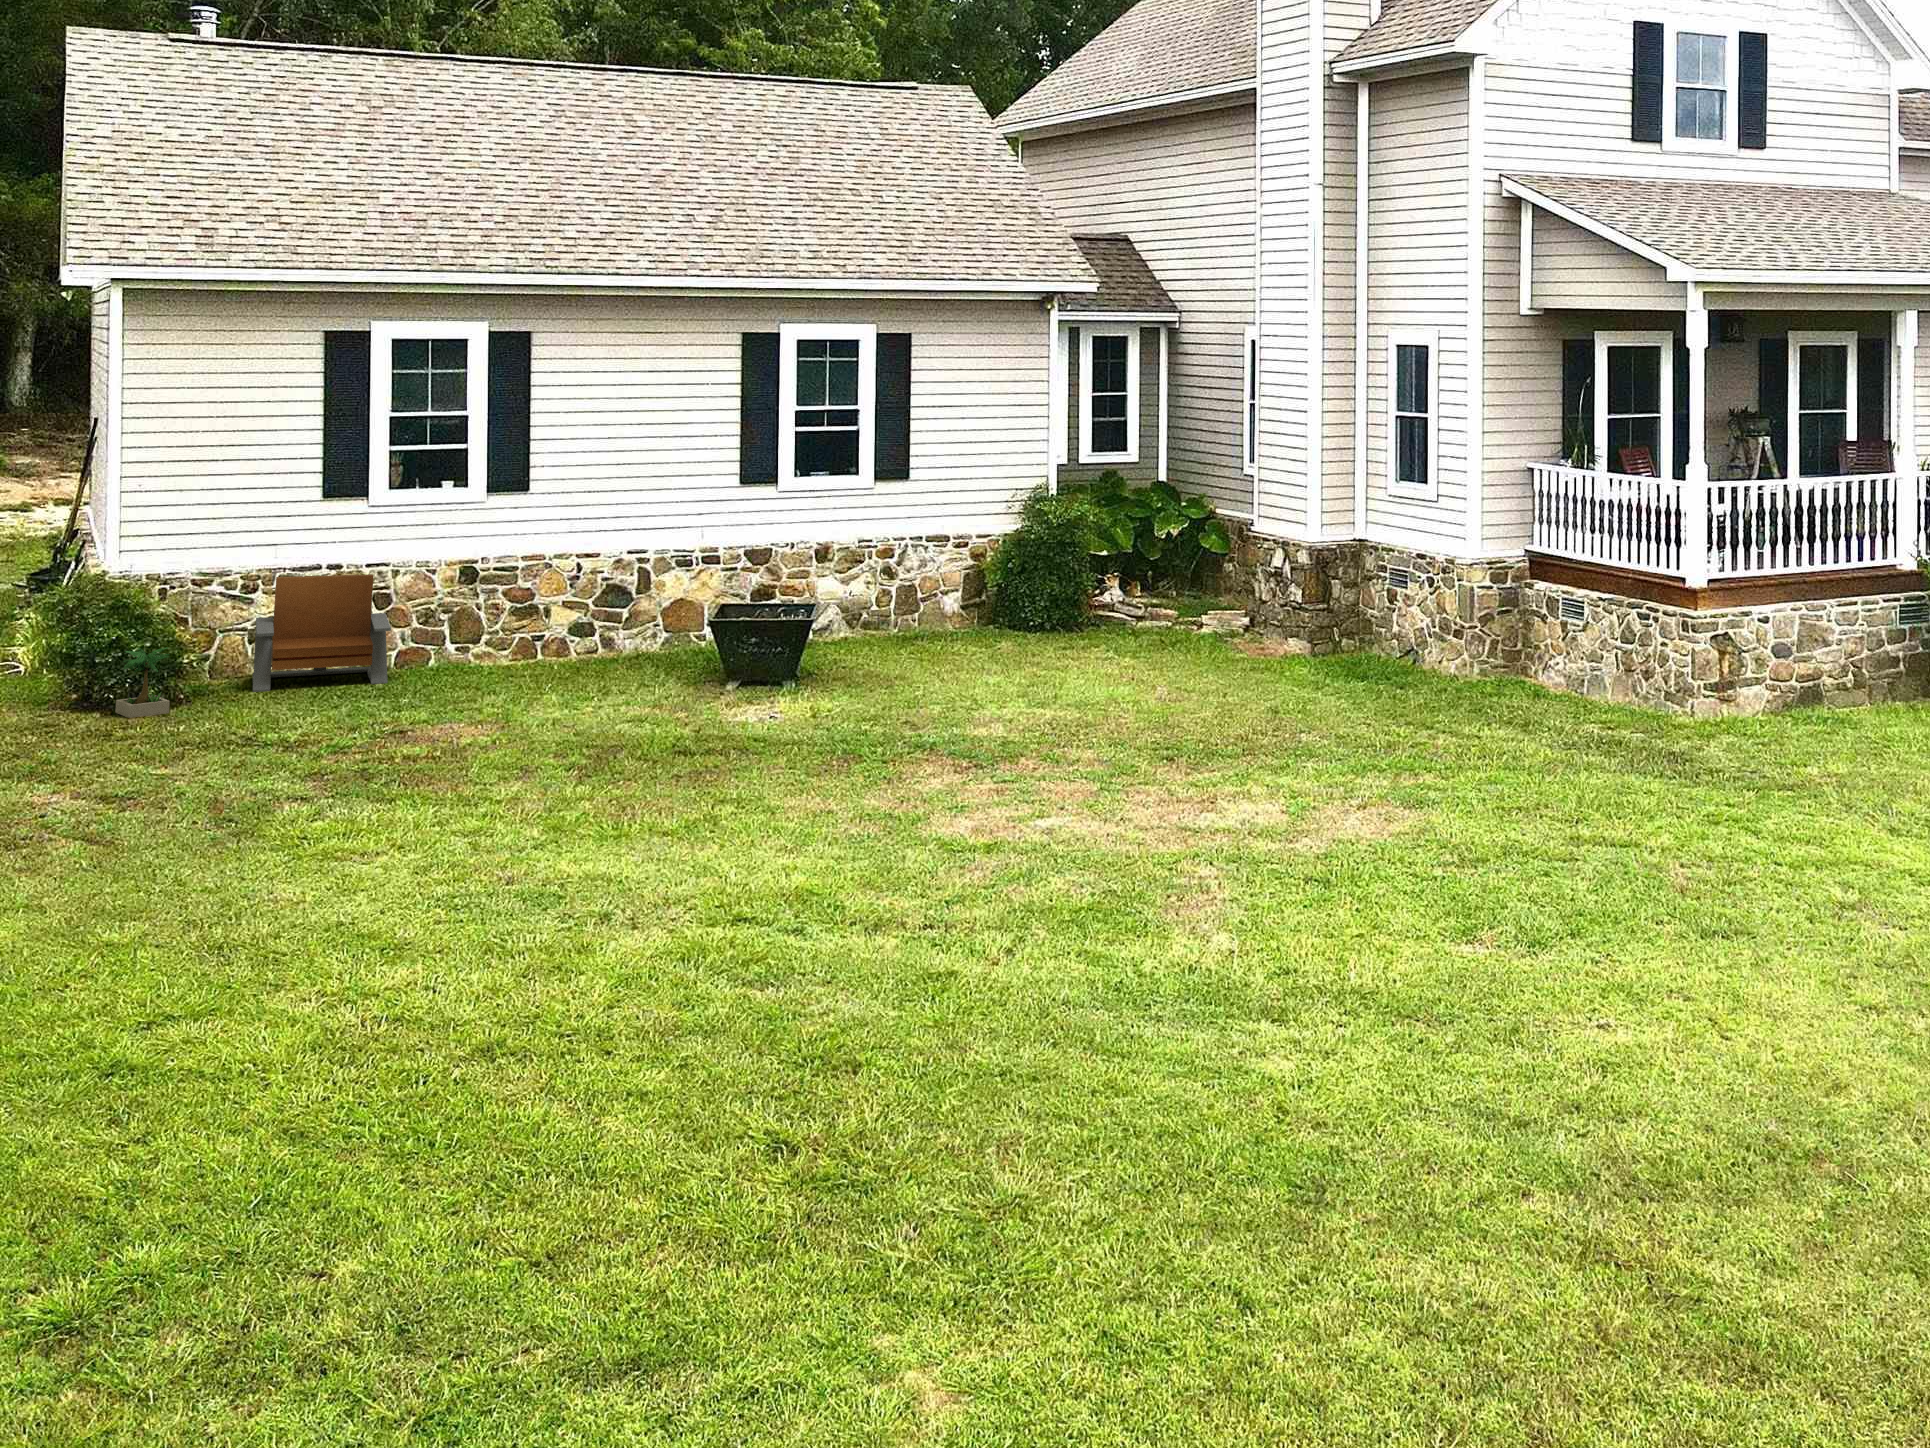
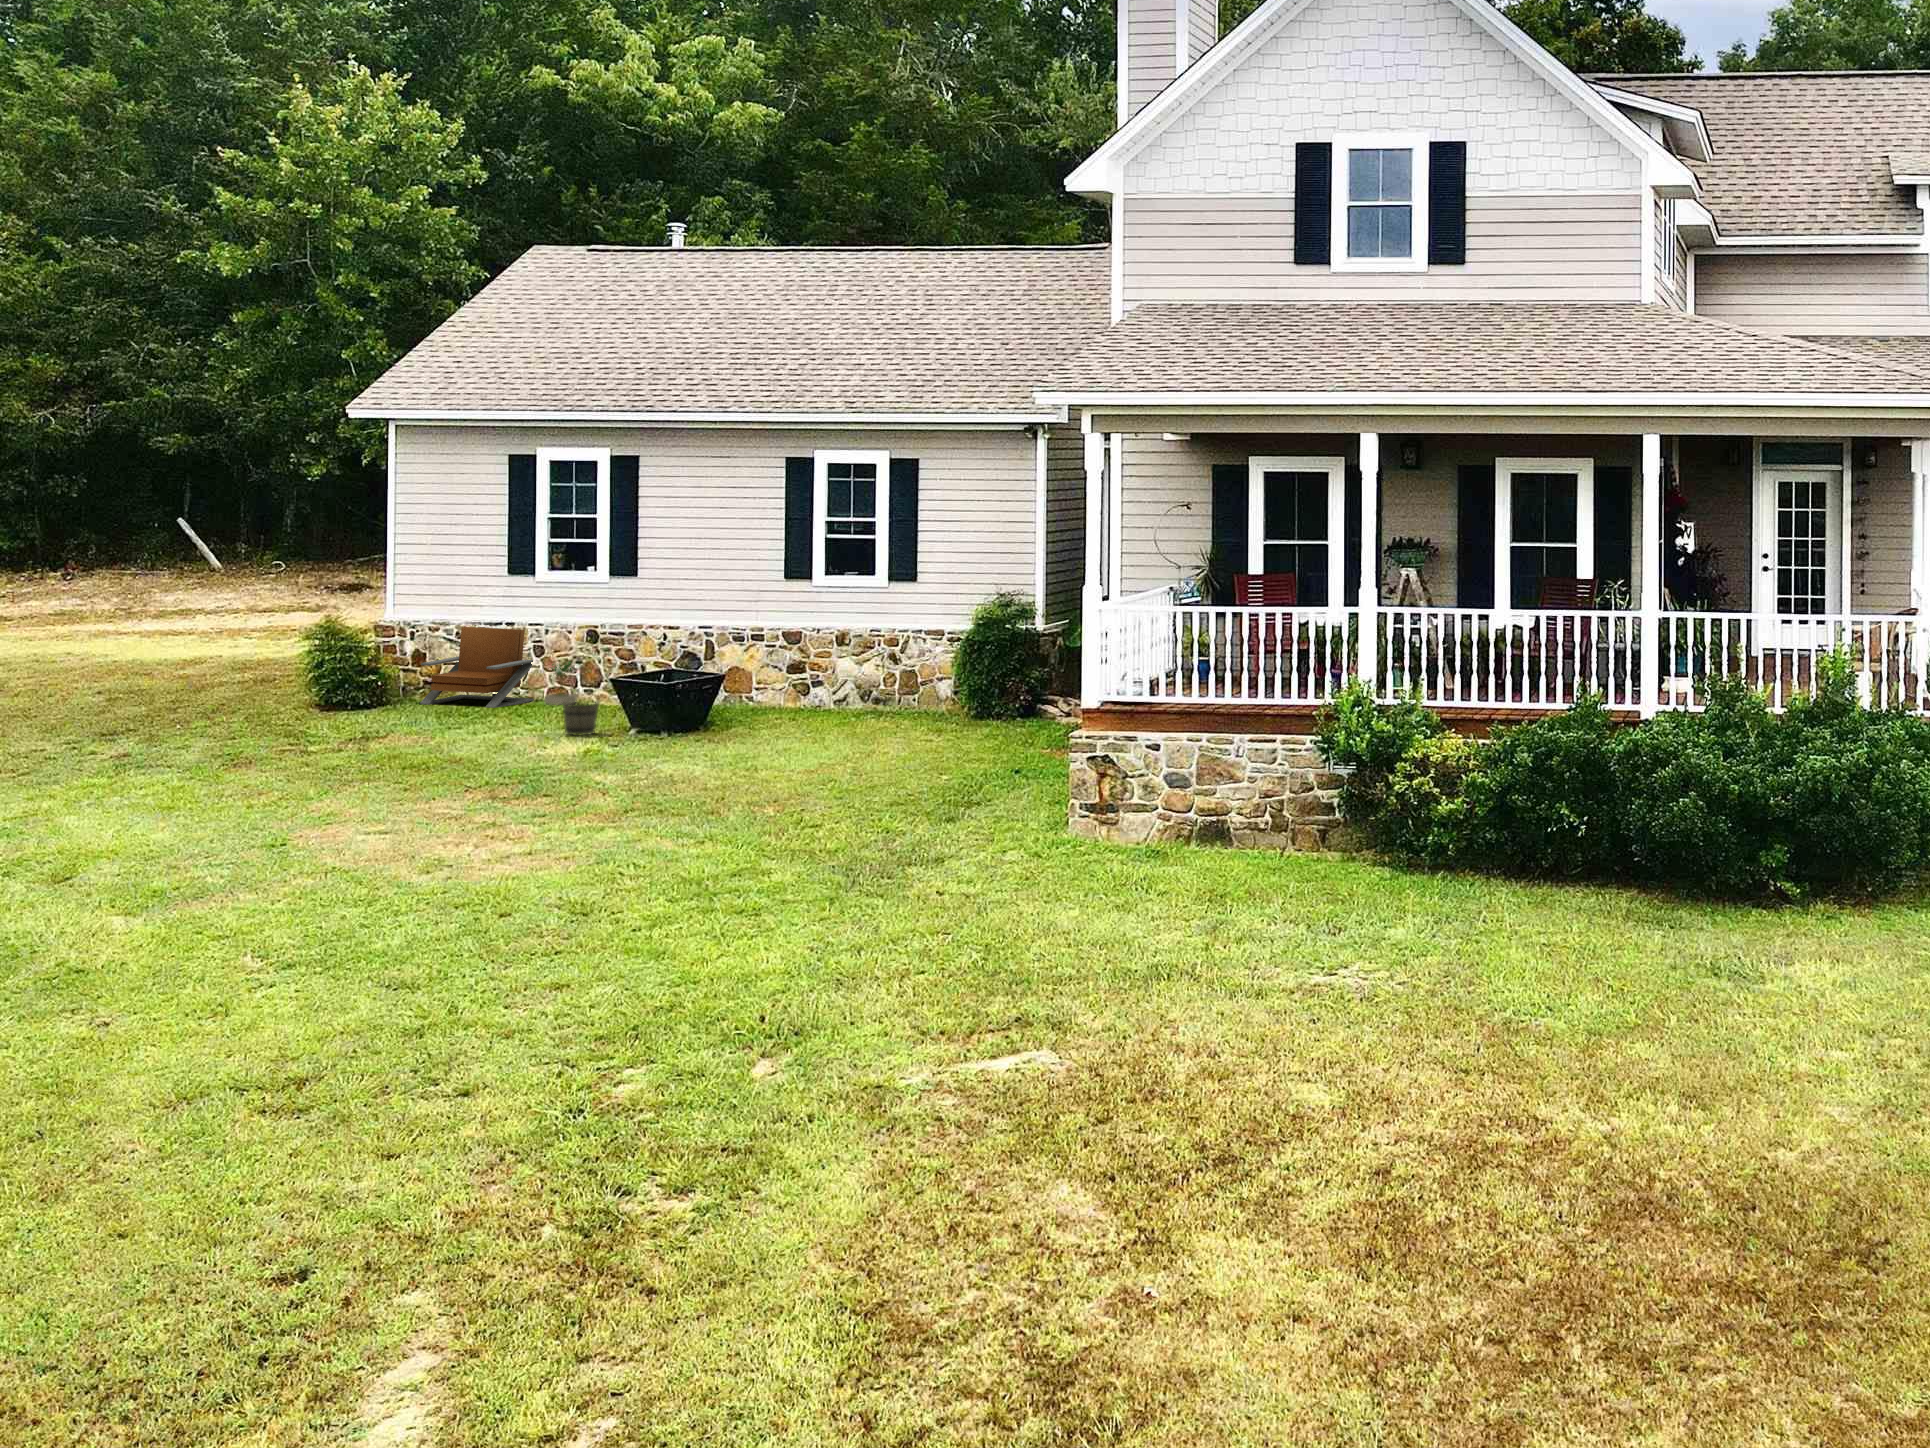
potted plant: present [115,647,170,718] -> present [544,662,577,705]
bucket: none [690,651,735,700] -> present [562,701,599,735]

